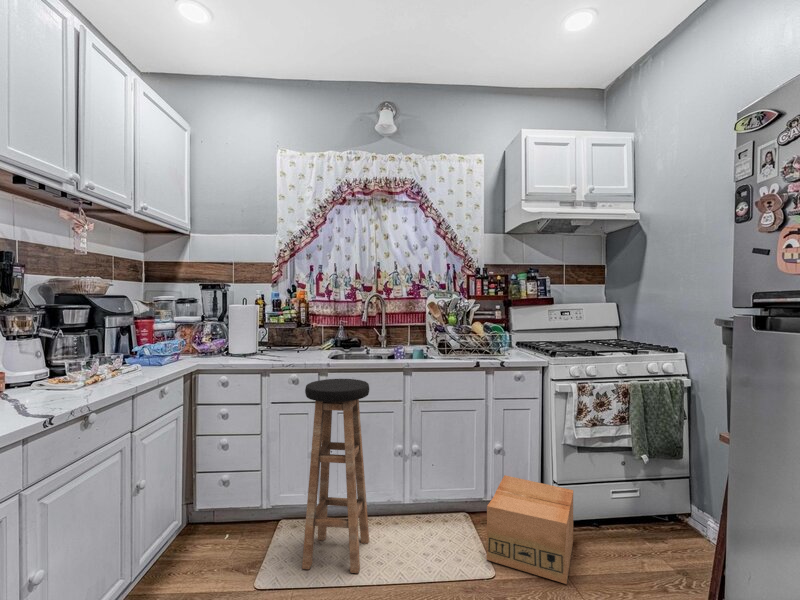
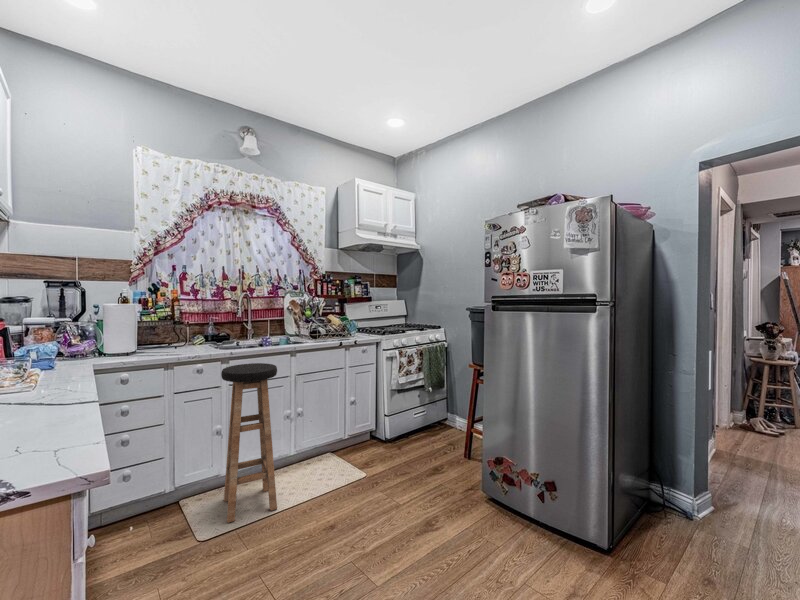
cardboard box: present [487,475,573,584] -> none [356,417,407,472]

